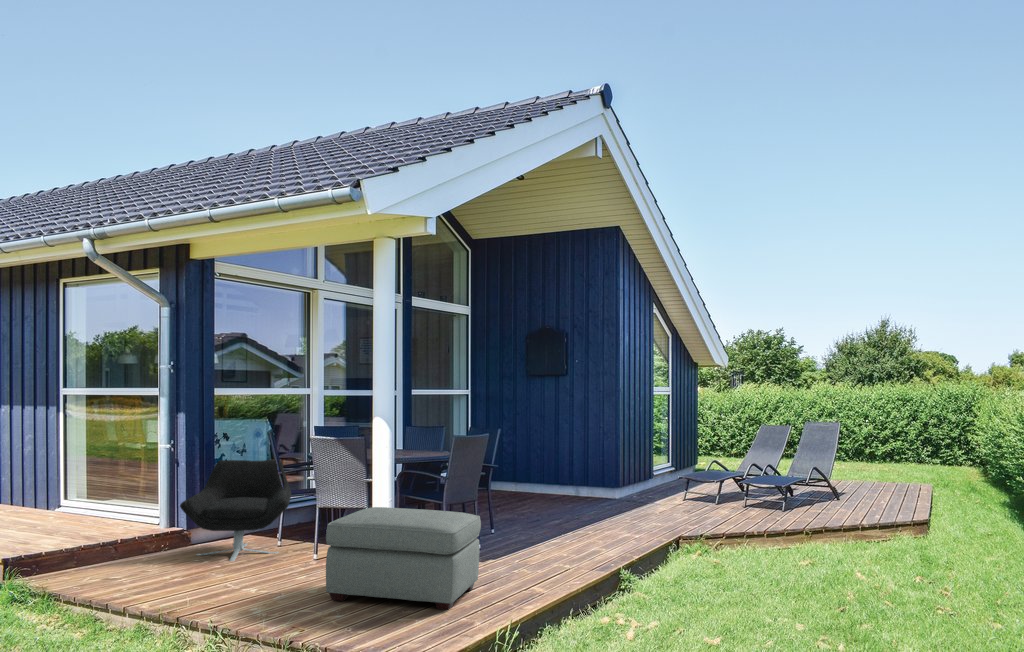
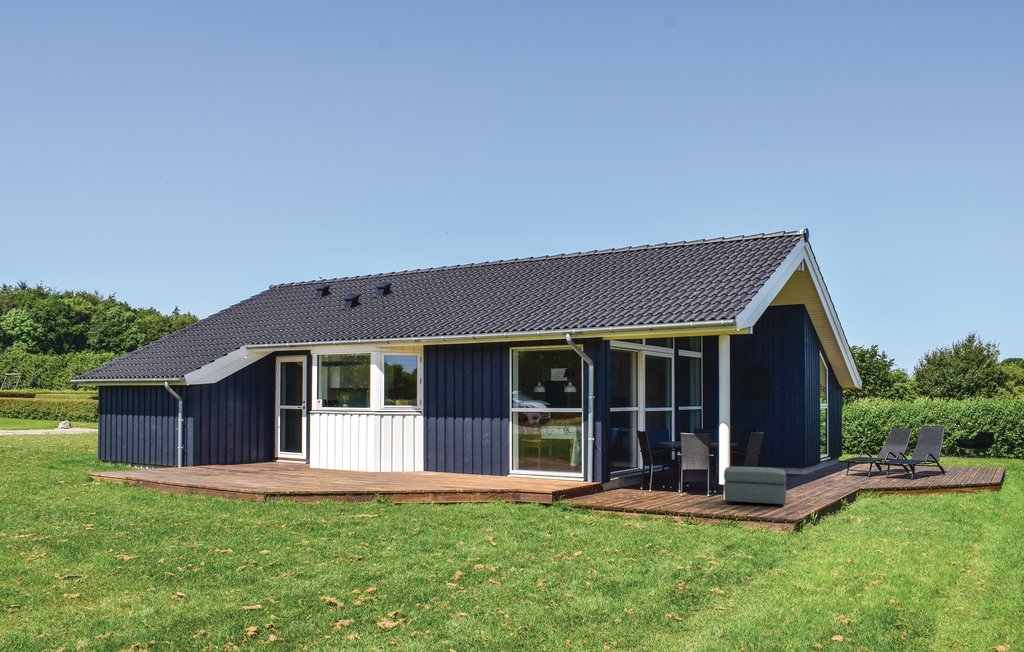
lounge chair: present [180,460,292,561] -> present [955,431,995,458]

